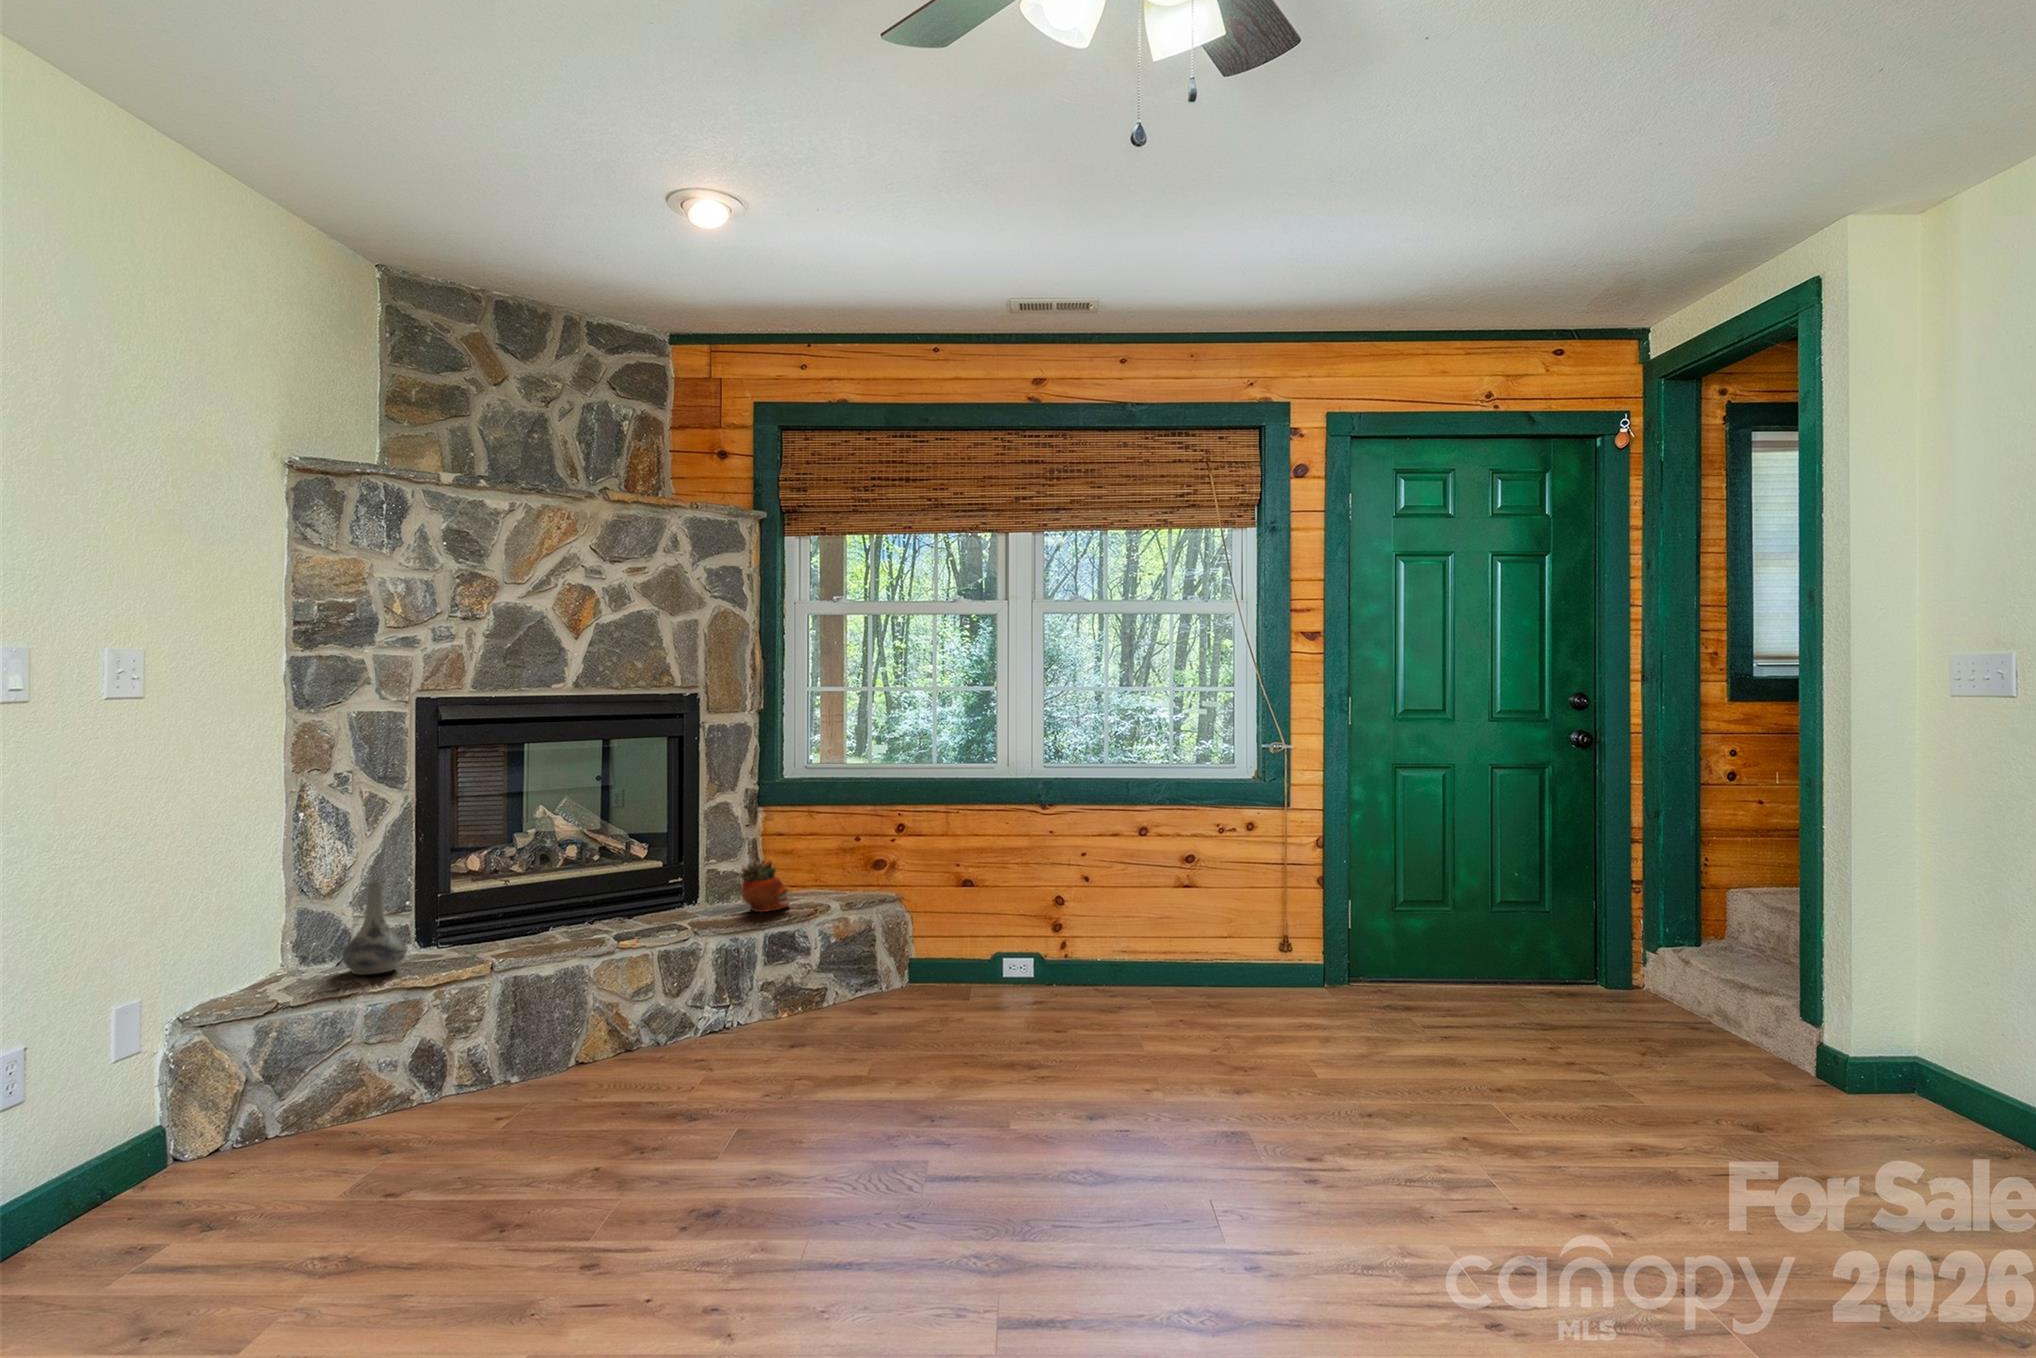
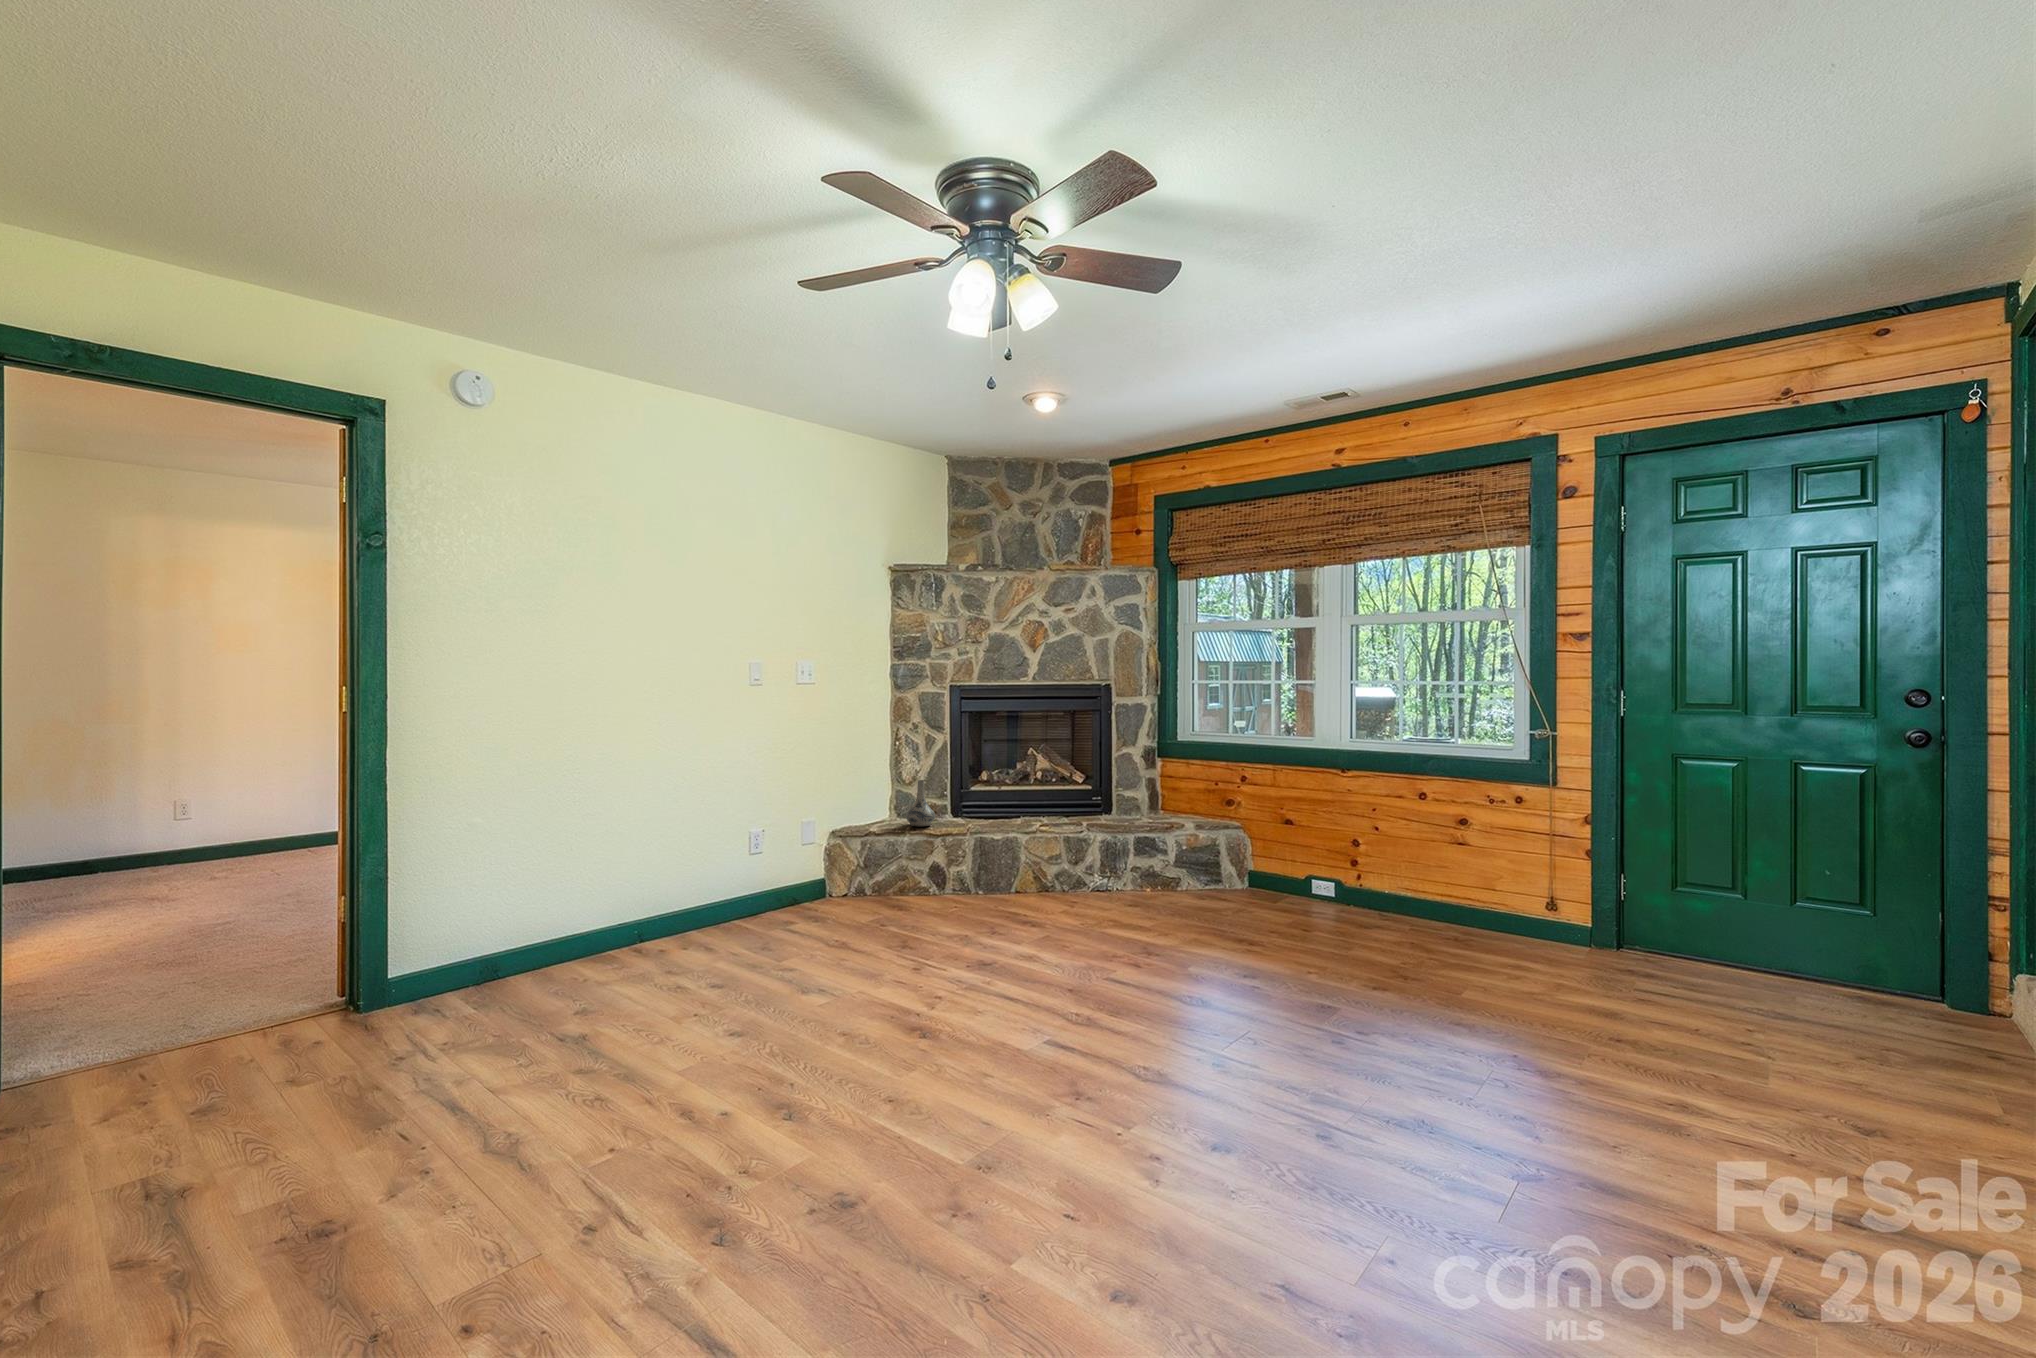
succulent planter: present [740,861,789,912] -> none [1129,789,1164,823]

